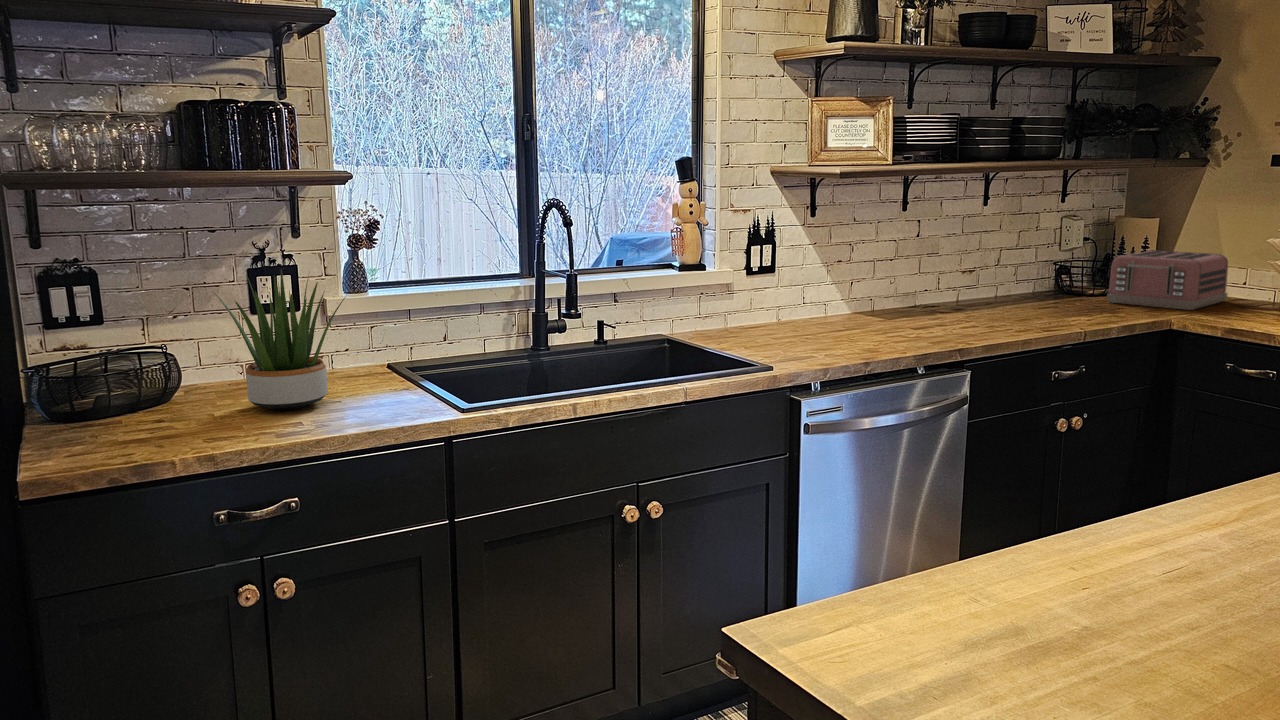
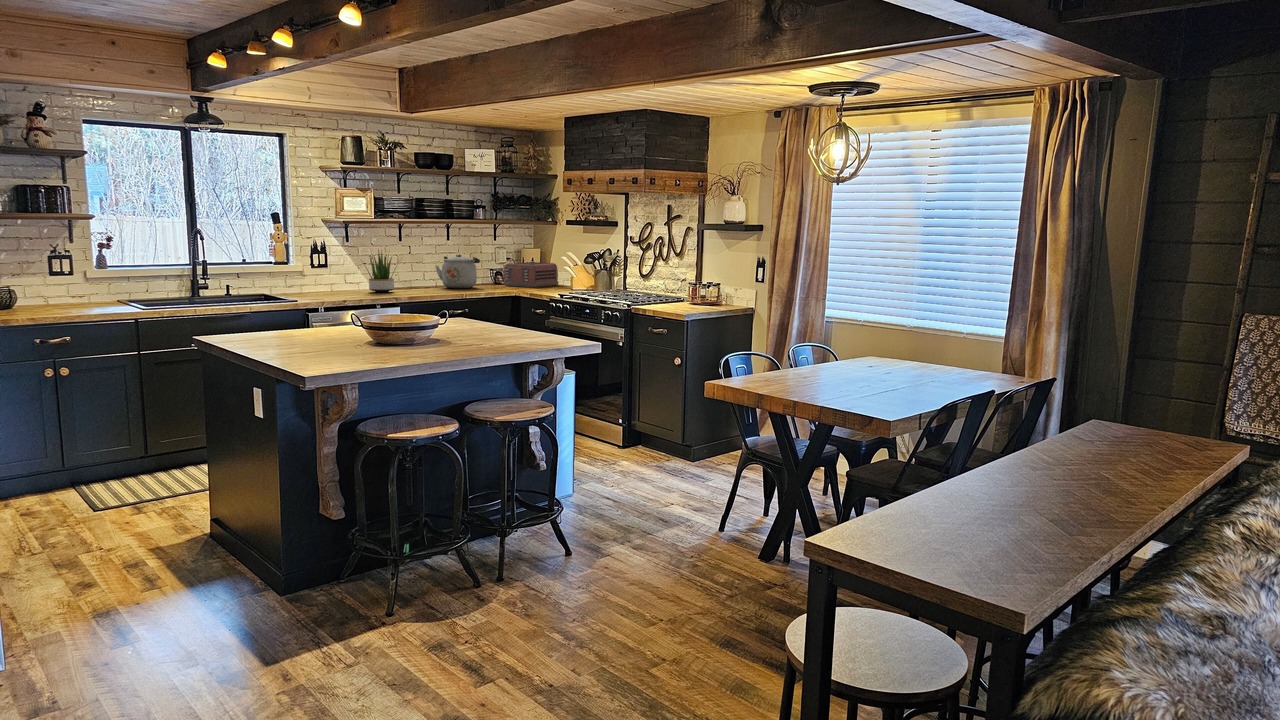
kettle: none [981,239,1076,314] -> present [436,254,480,288]
potted plant: present [213,269,346,410] -> present [365,250,395,293]

